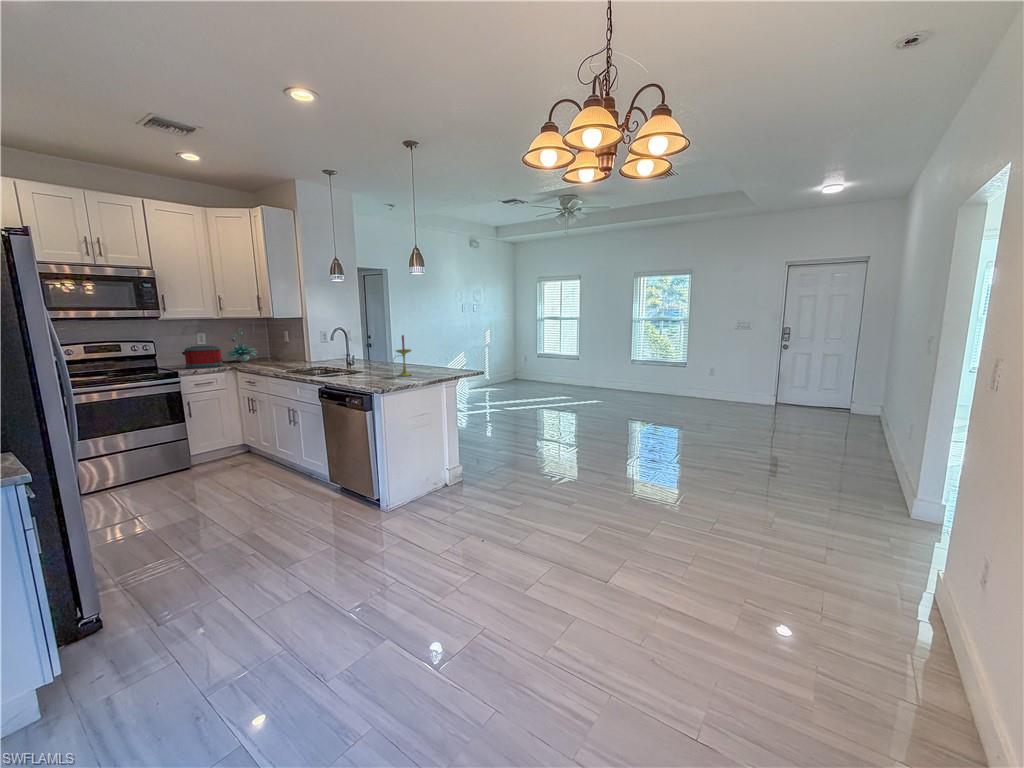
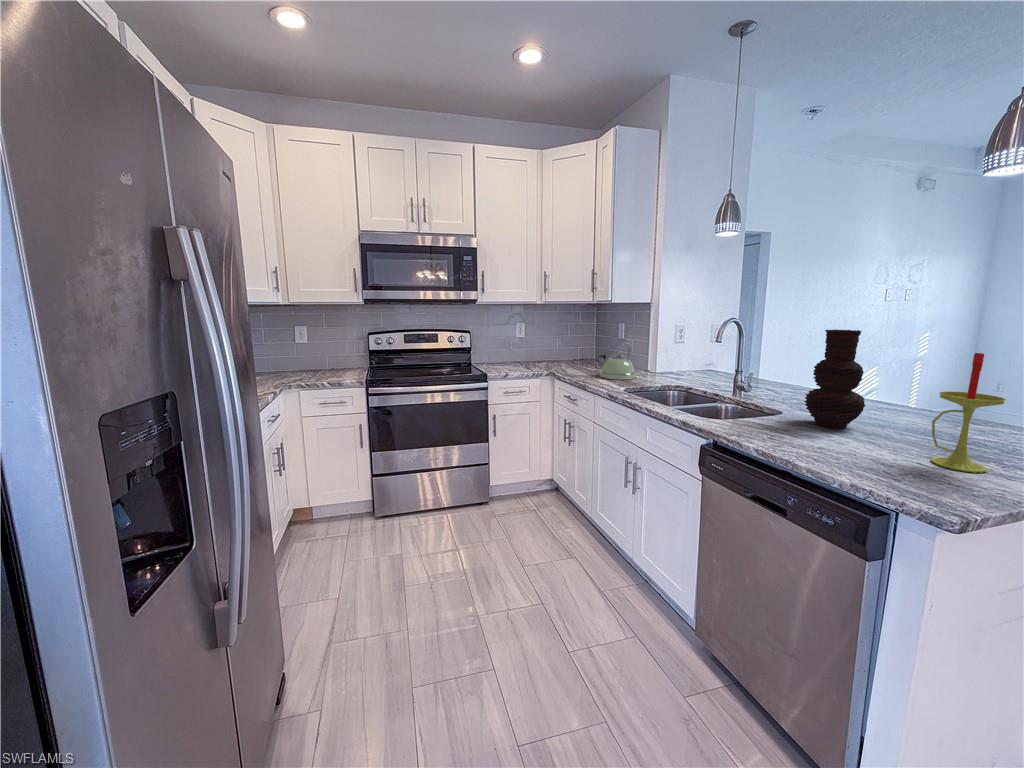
vase: none [367,329,389,371] -> present [804,329,865,428]
plant: present [228,332,256,362] -> none [543,318,585,363]
kettle: none [268,339,296,366] -> present [599,337,636,380]
toaster: present [182,346,223,369] -> none [496,340,540,370]

